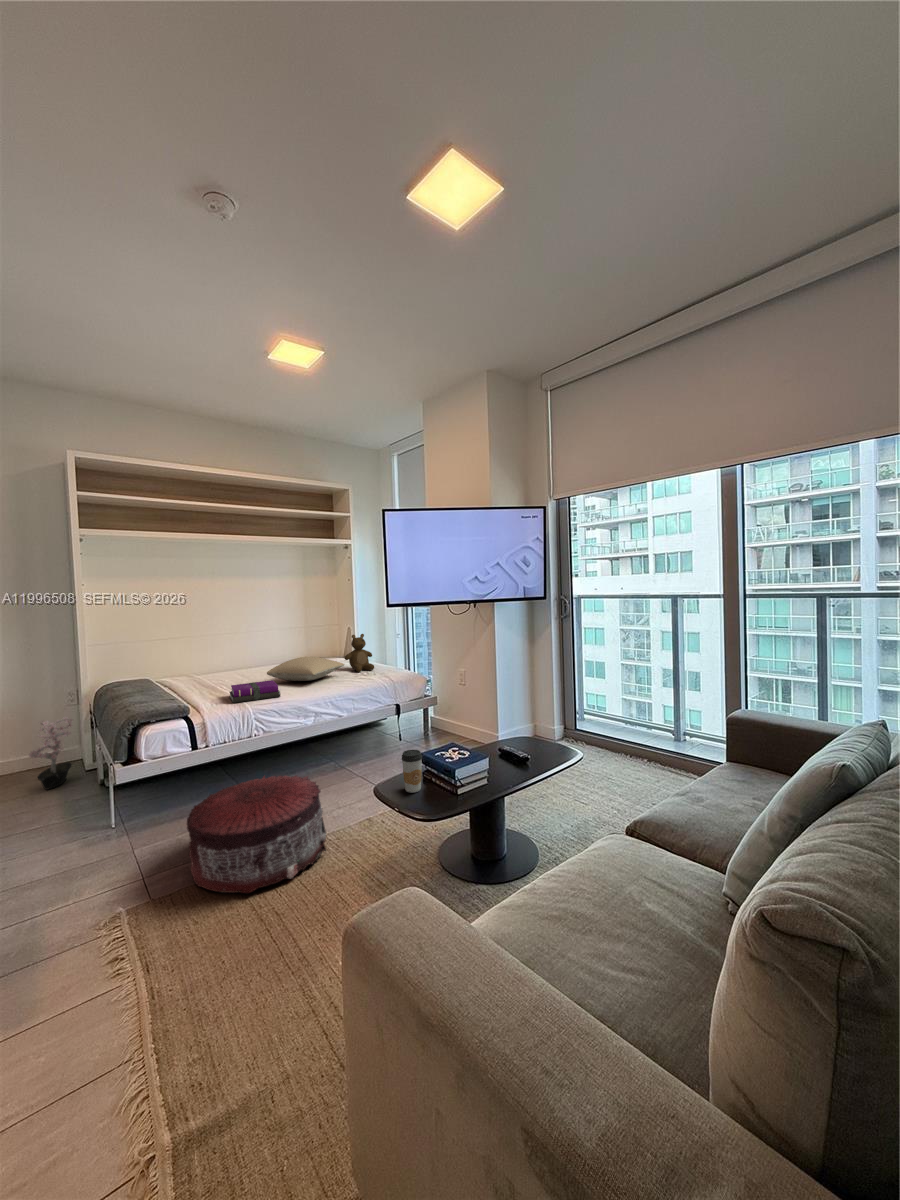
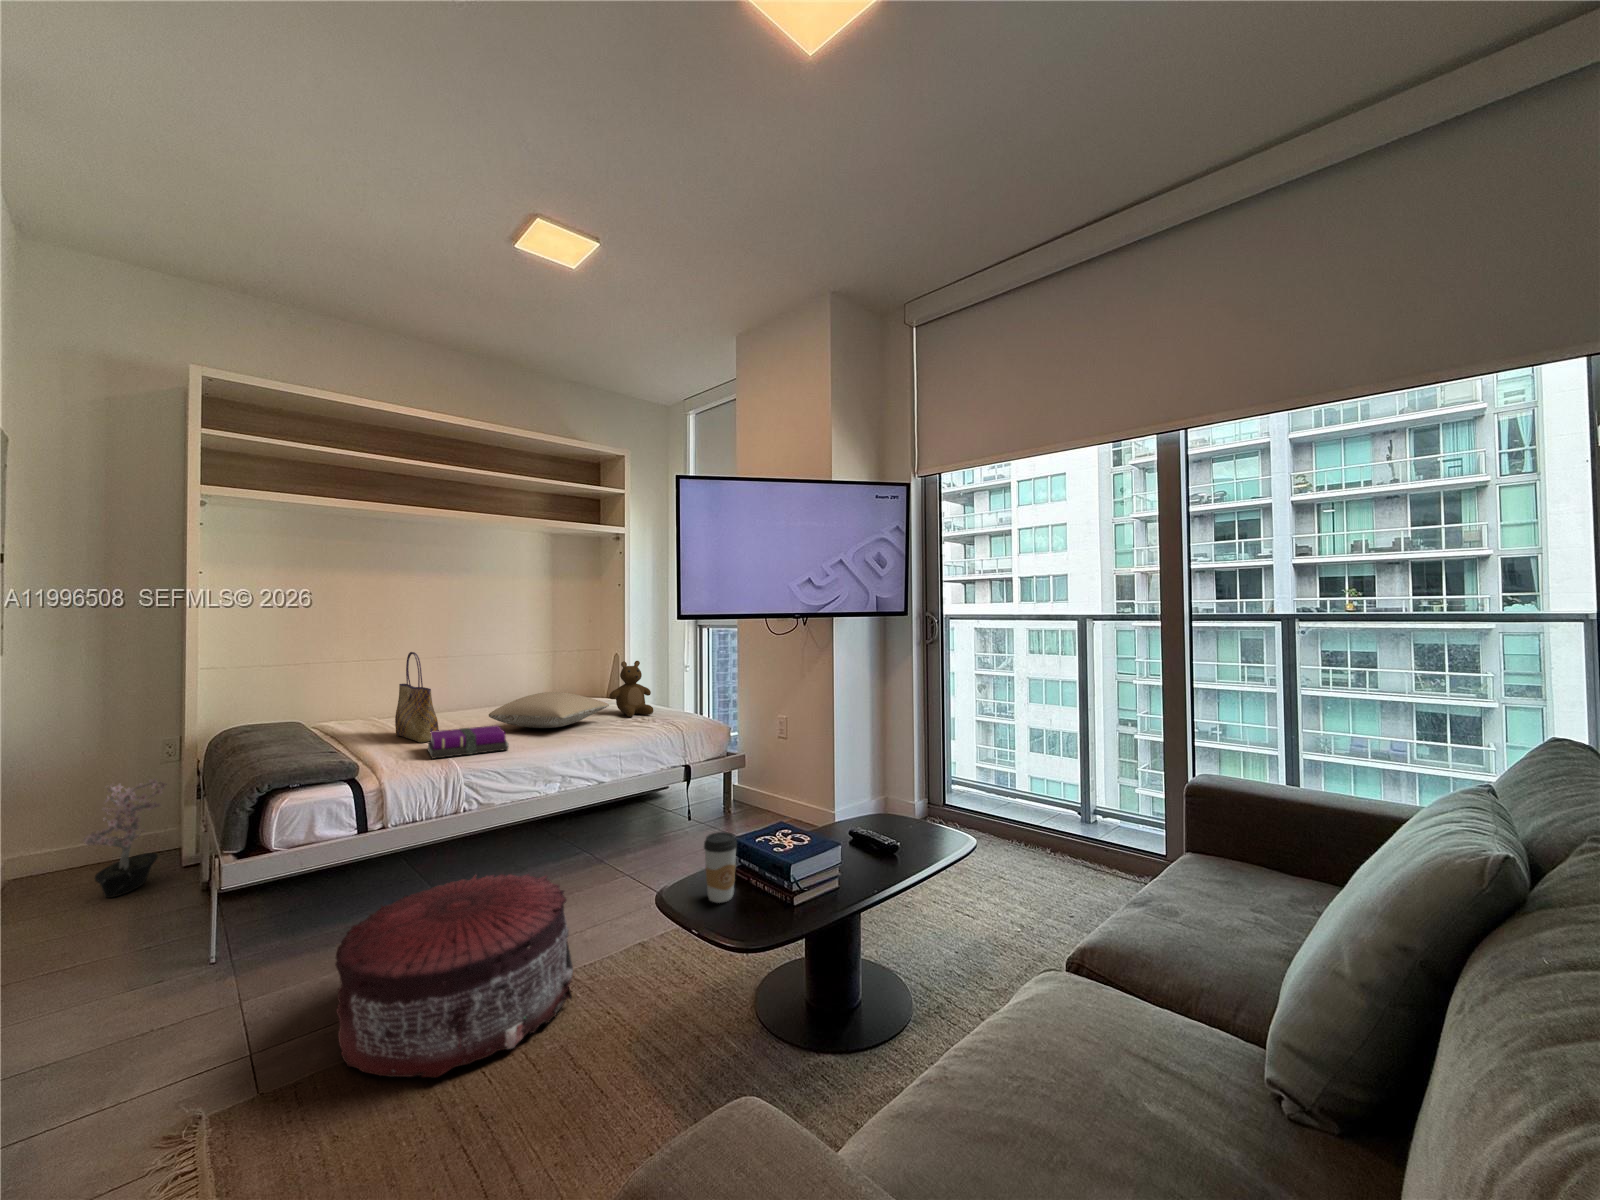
tote bag: none [208,633,236,692] -> present [395,652,439,743]

